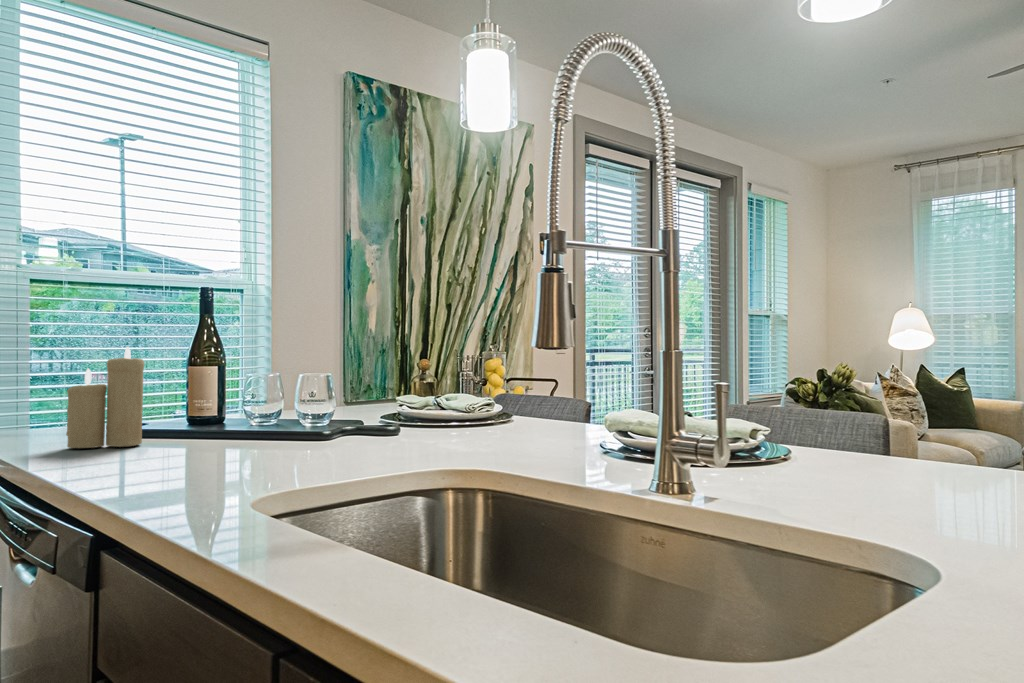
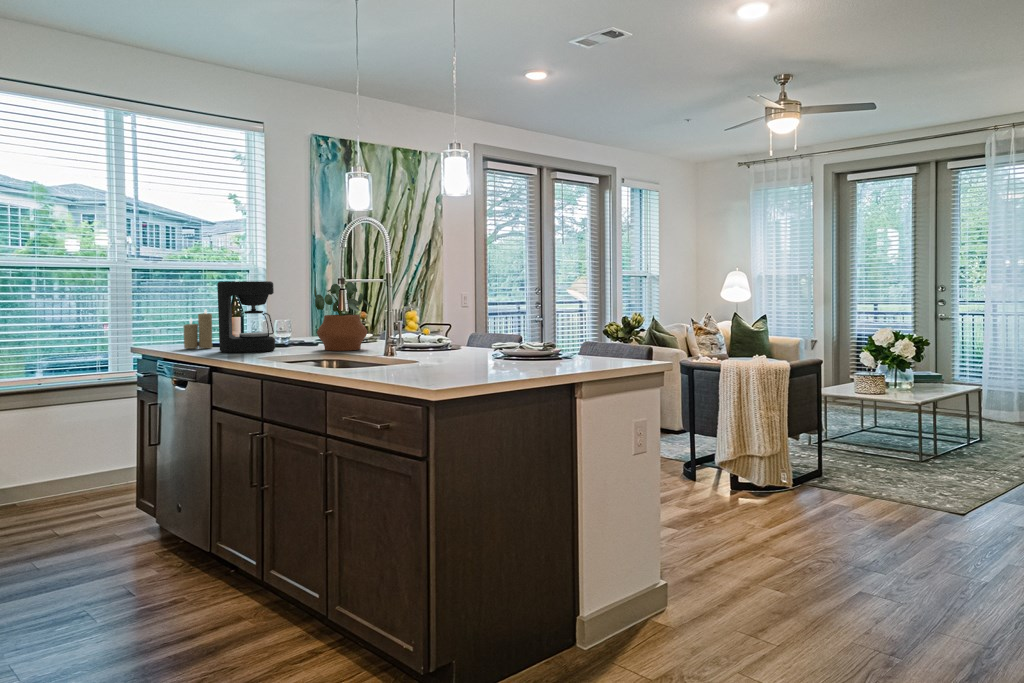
coffee maker: none [150,268,302,468] -> present [217,281,275,353]
potted plant: none [404,277,543,458] -> present [314,282,372,351]

